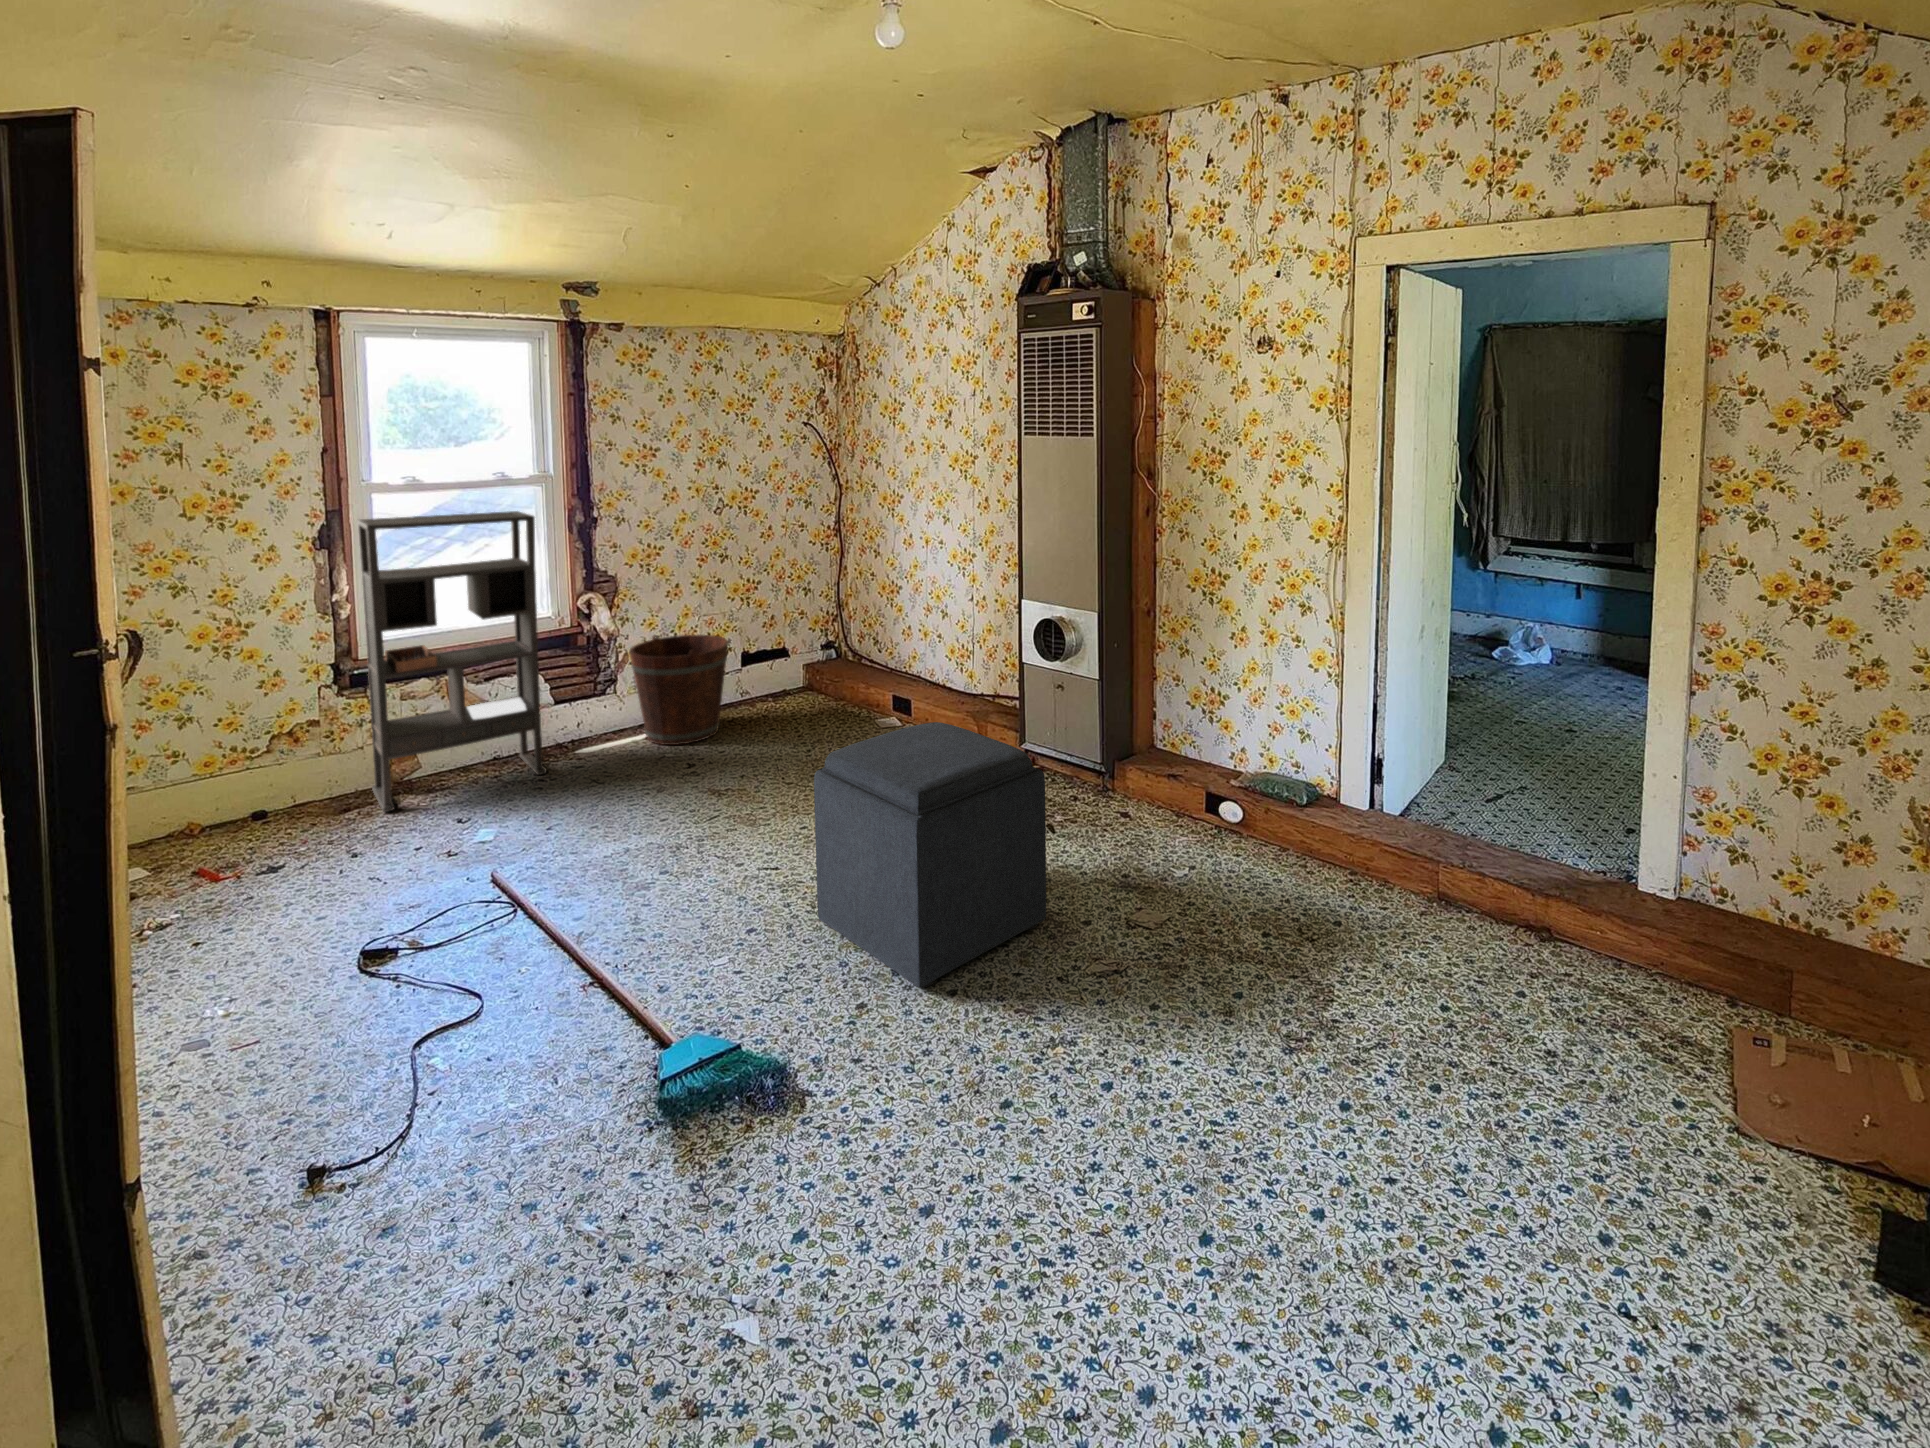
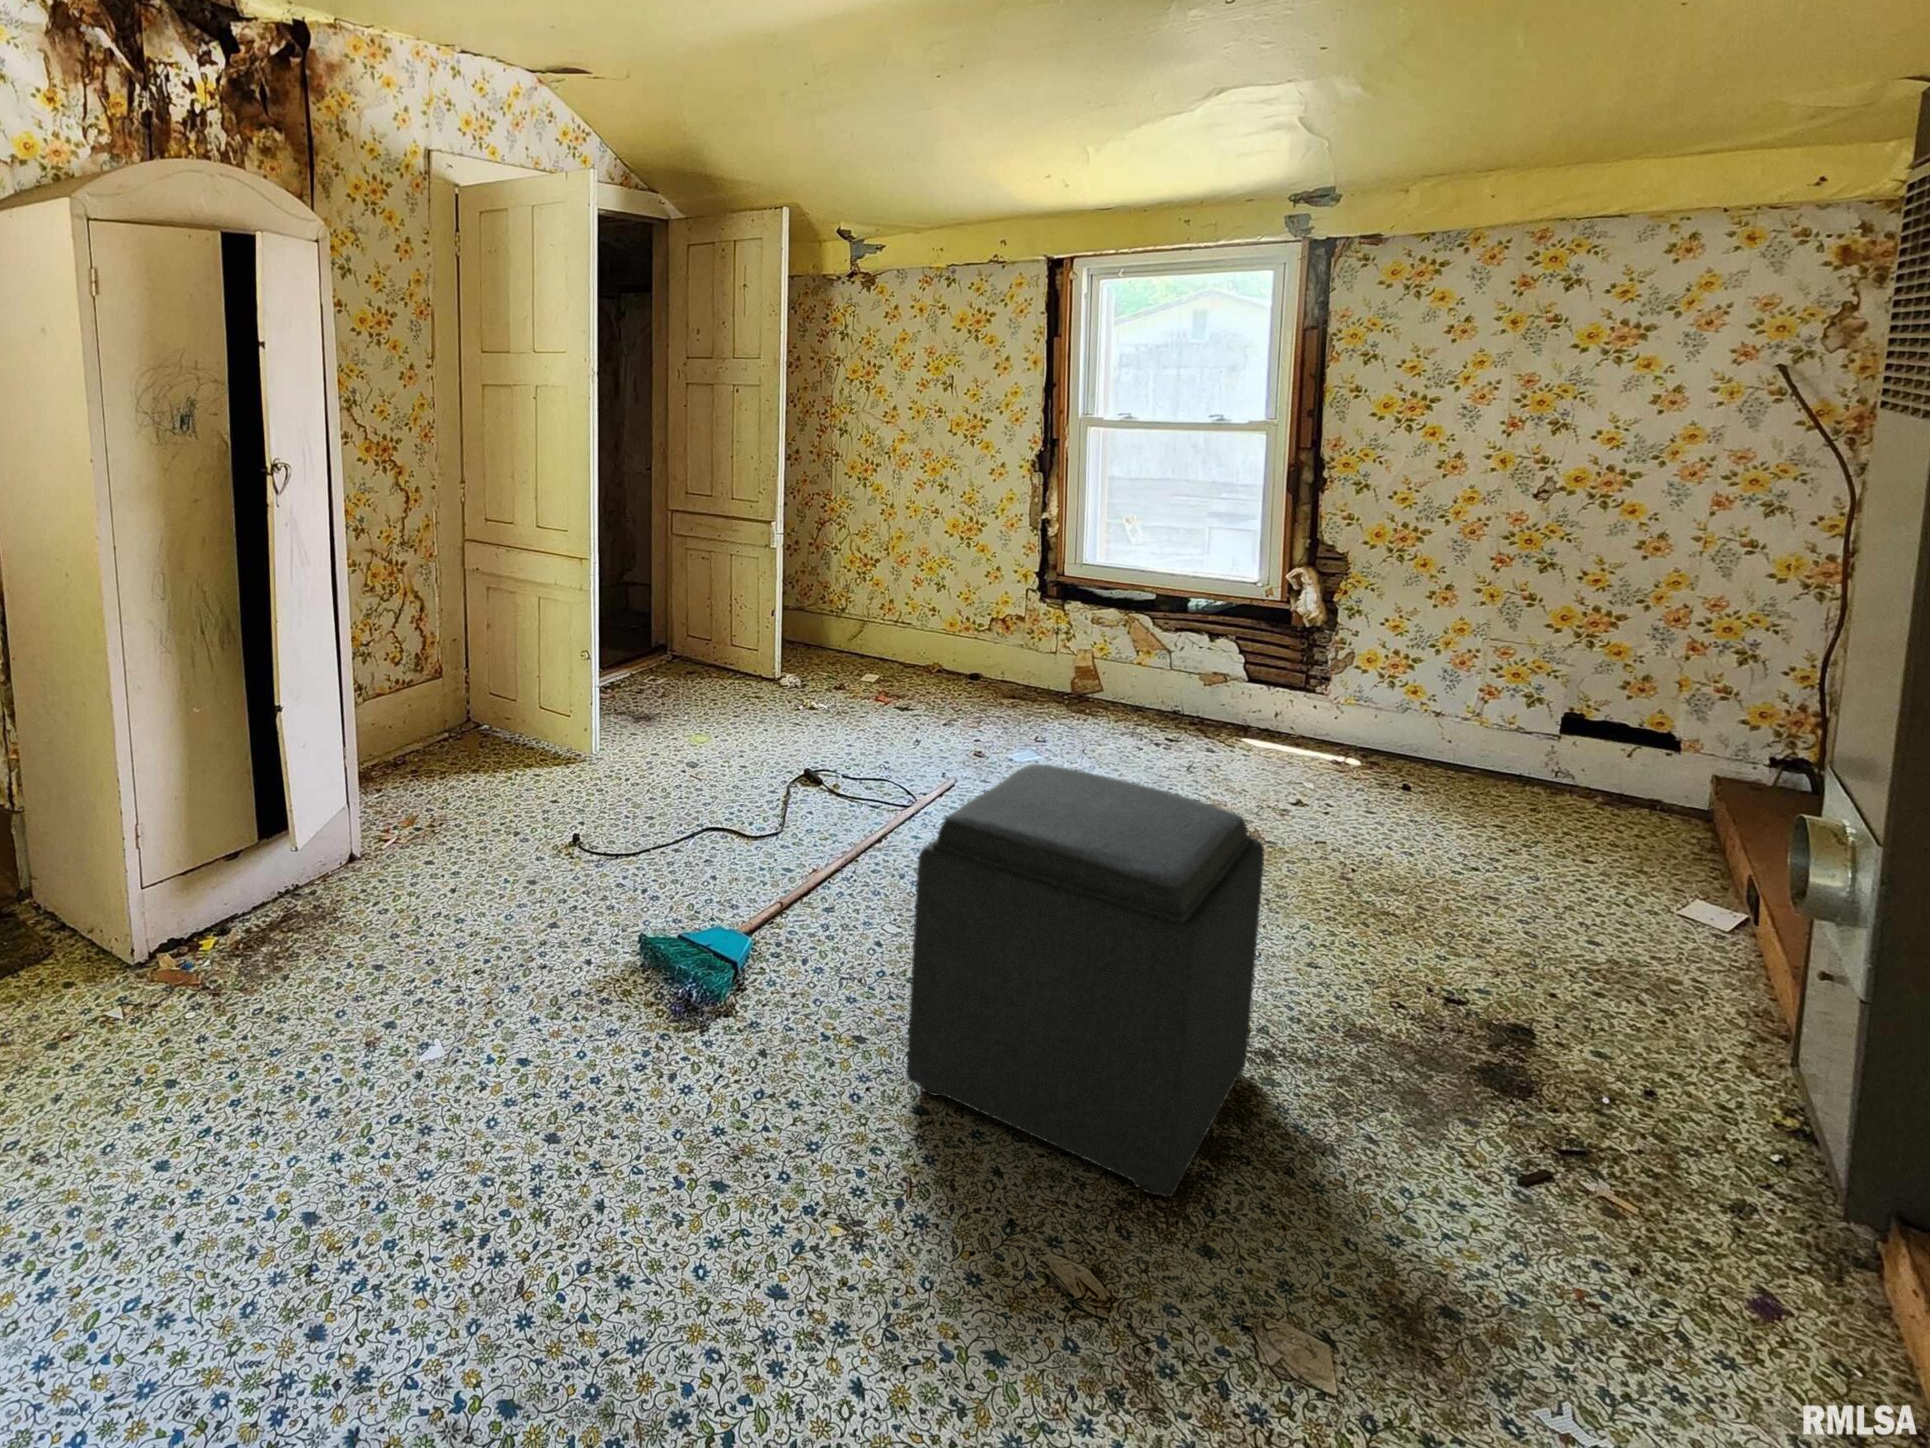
bookshelf: present [357,511,547,812] -> none [1016,428,1227,756]
bucket: present [629,635,728,745] -> none [1314,647,1478,815]

